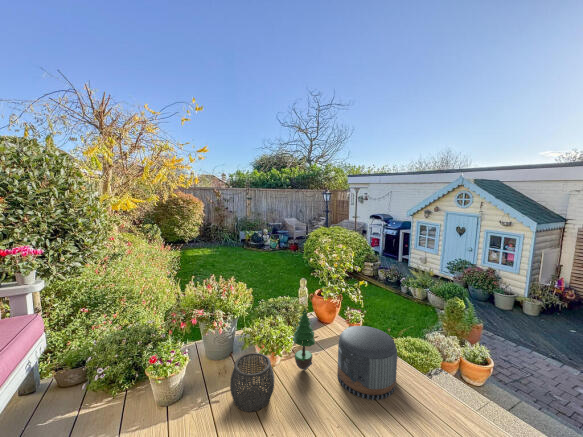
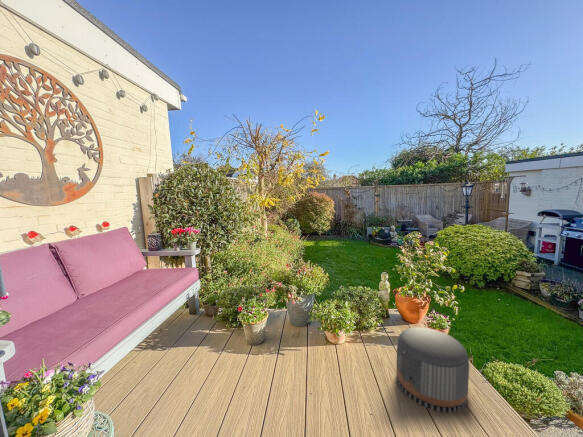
potted tree: present [293,309,315,370] -> none [354,297,377,357]
woven basket: present [230,353,274,412] -> none [291,324,328,372]

